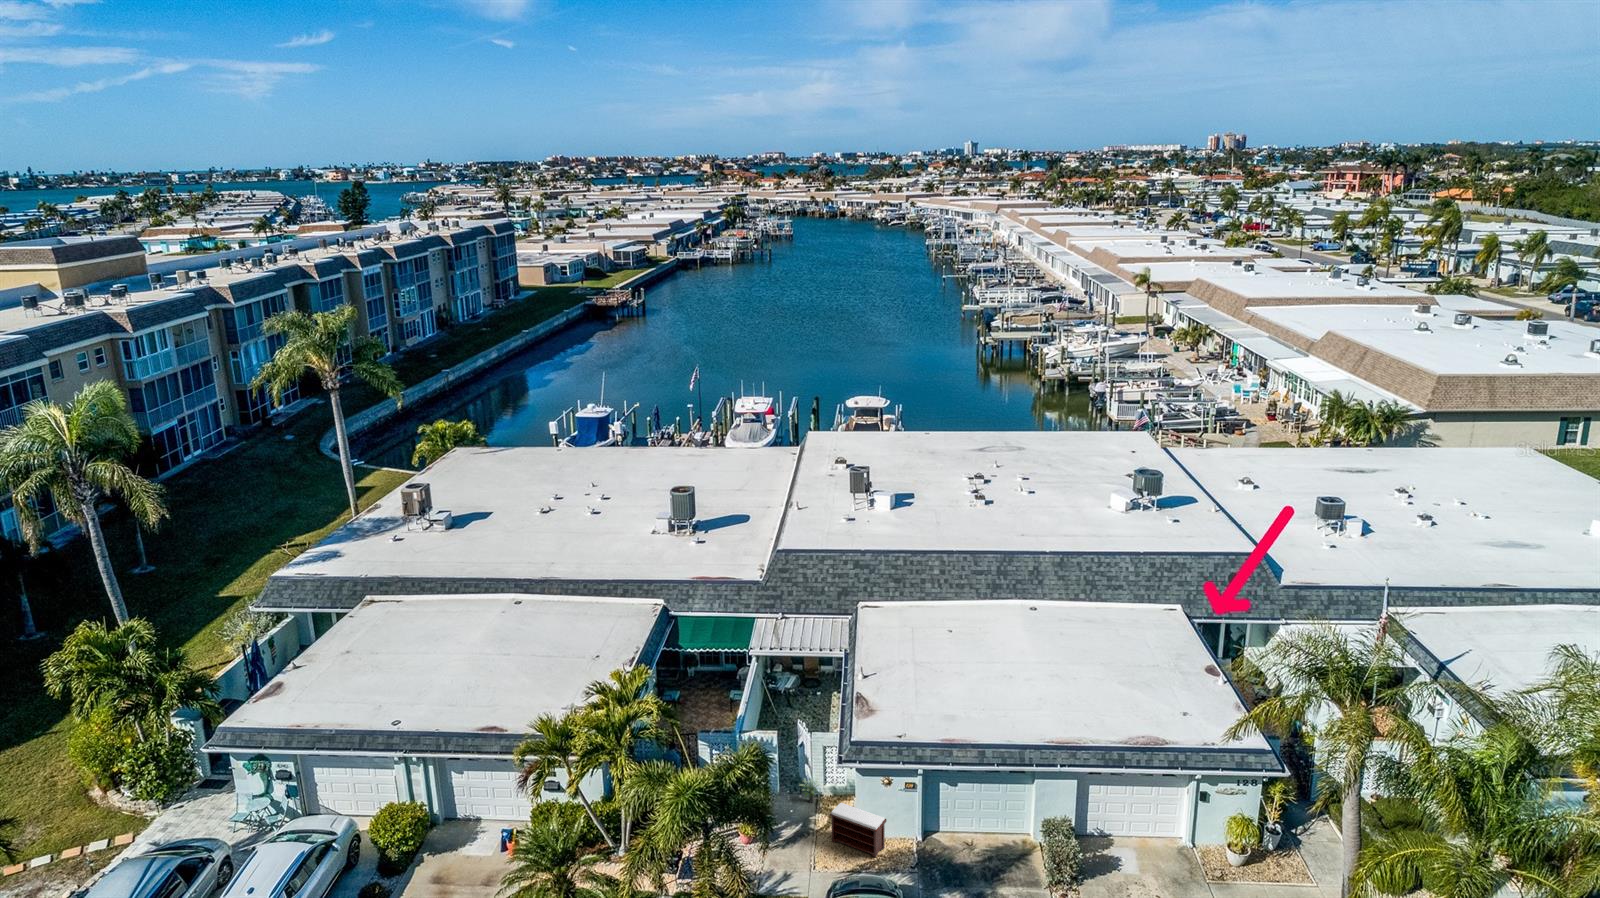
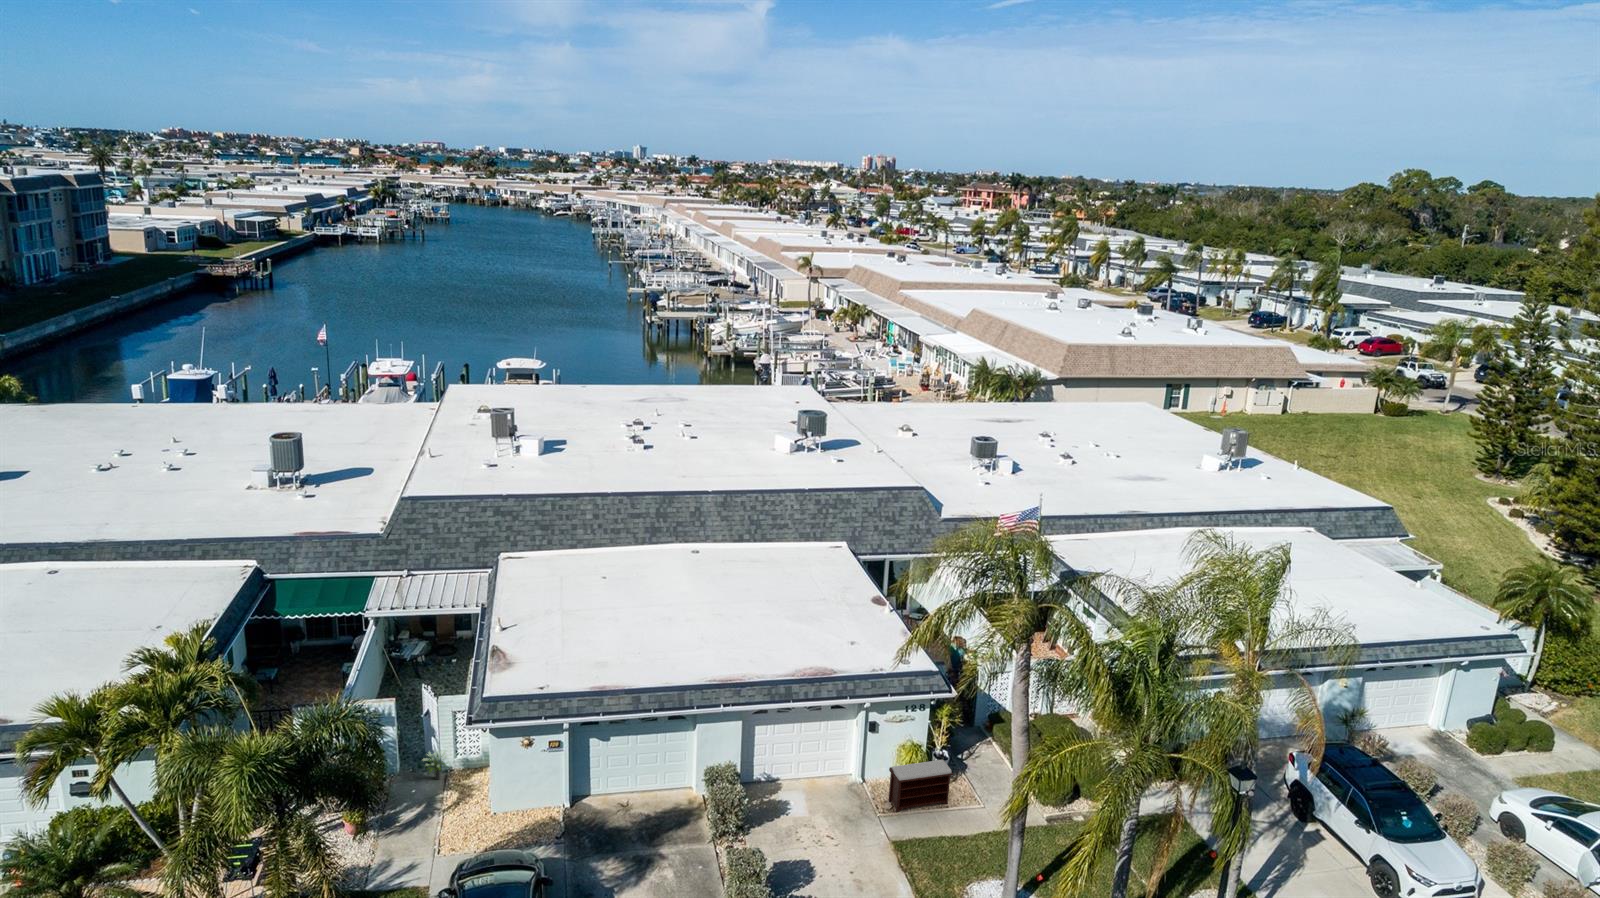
bench: present [830,803,887,858] -> present [888,760,953,812]

